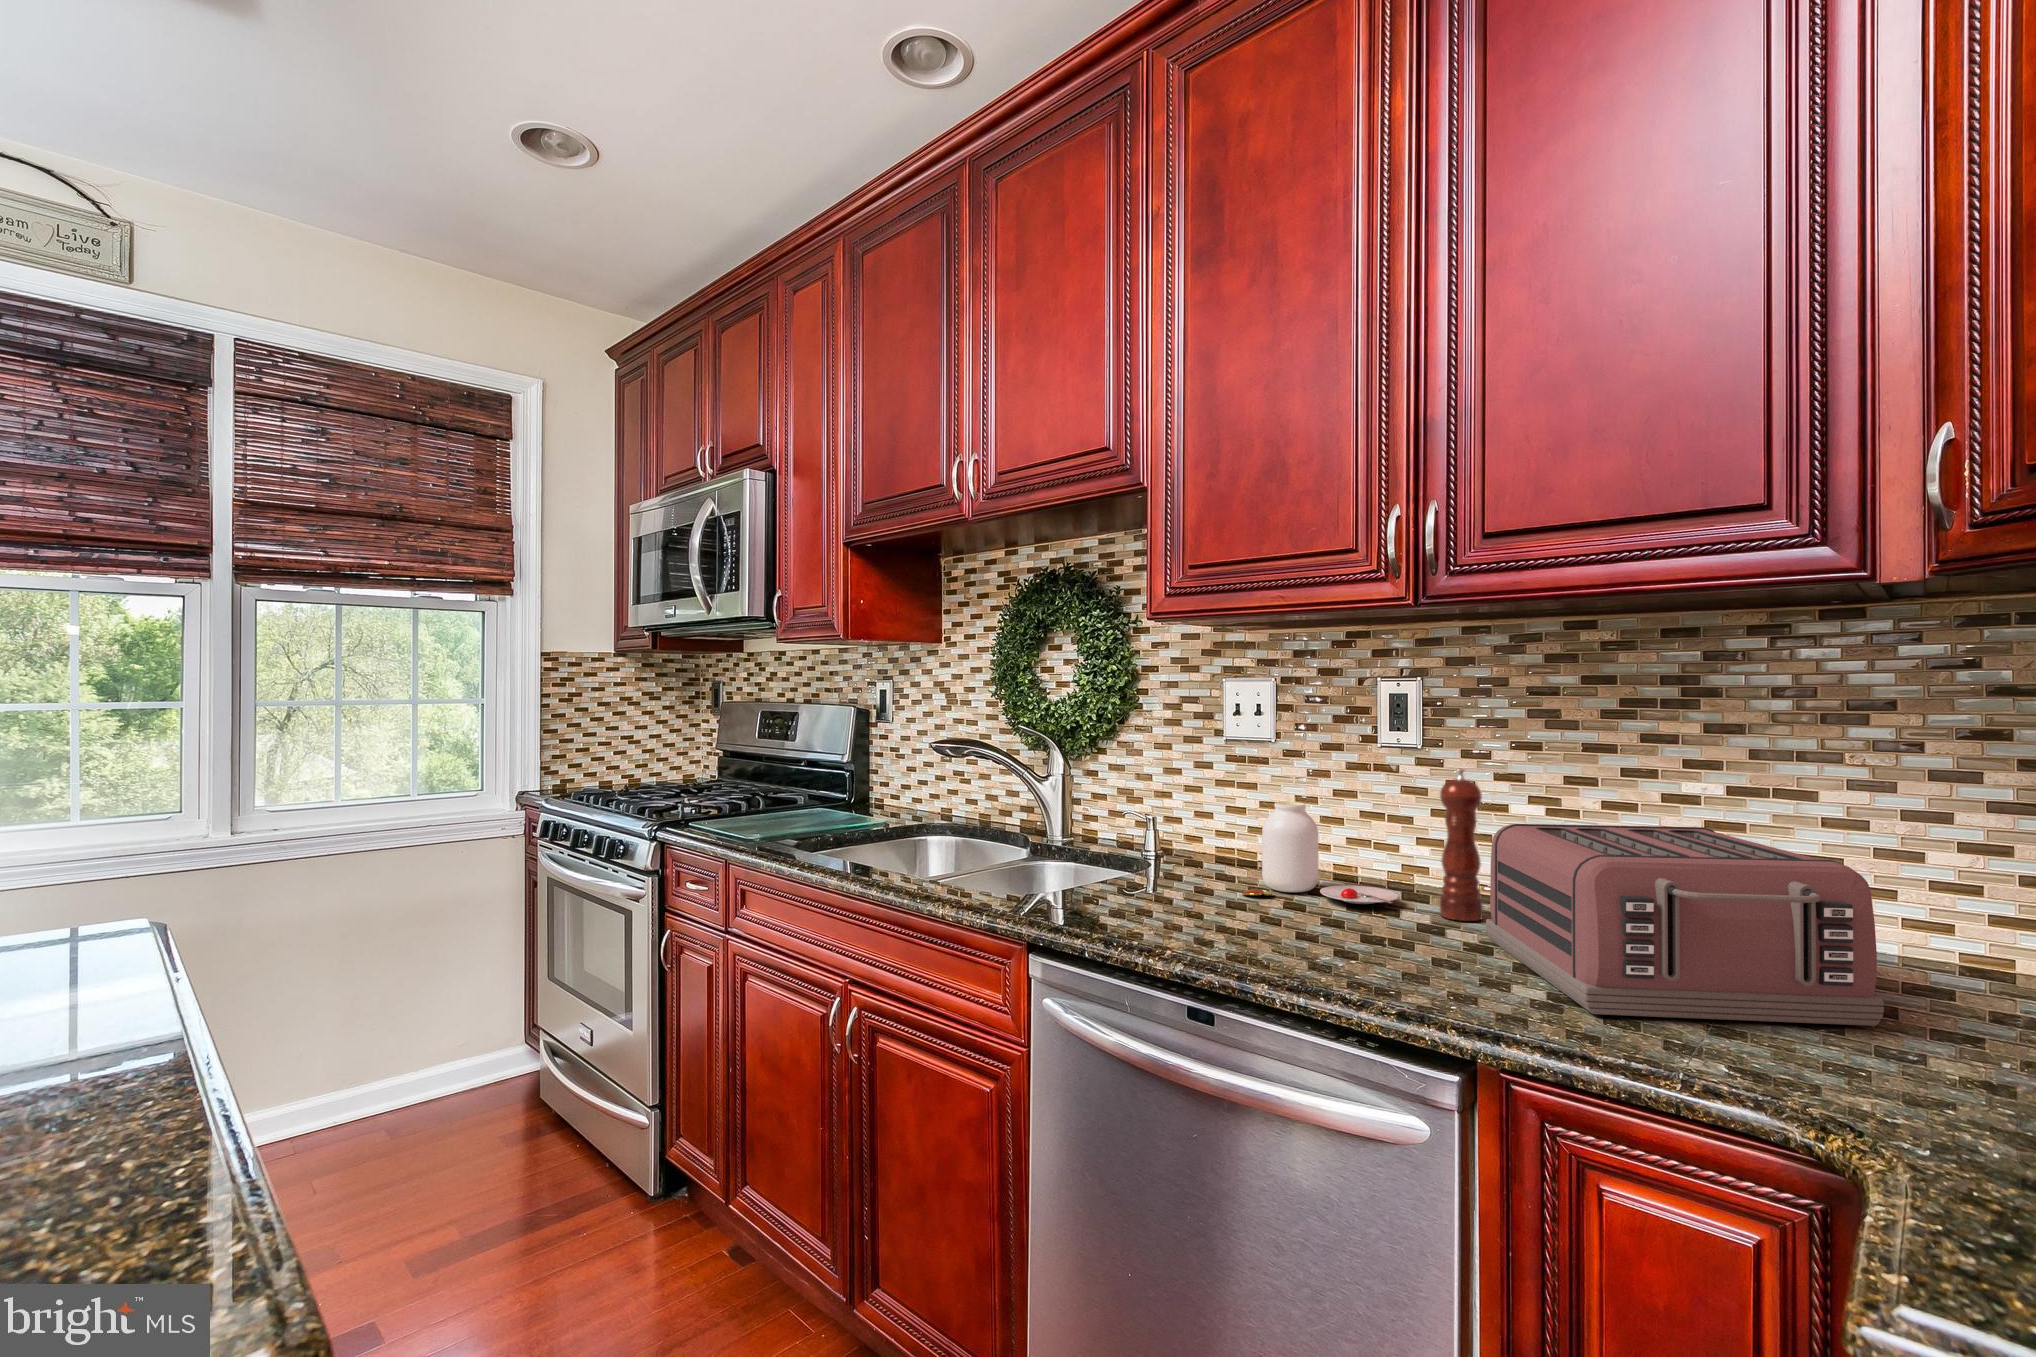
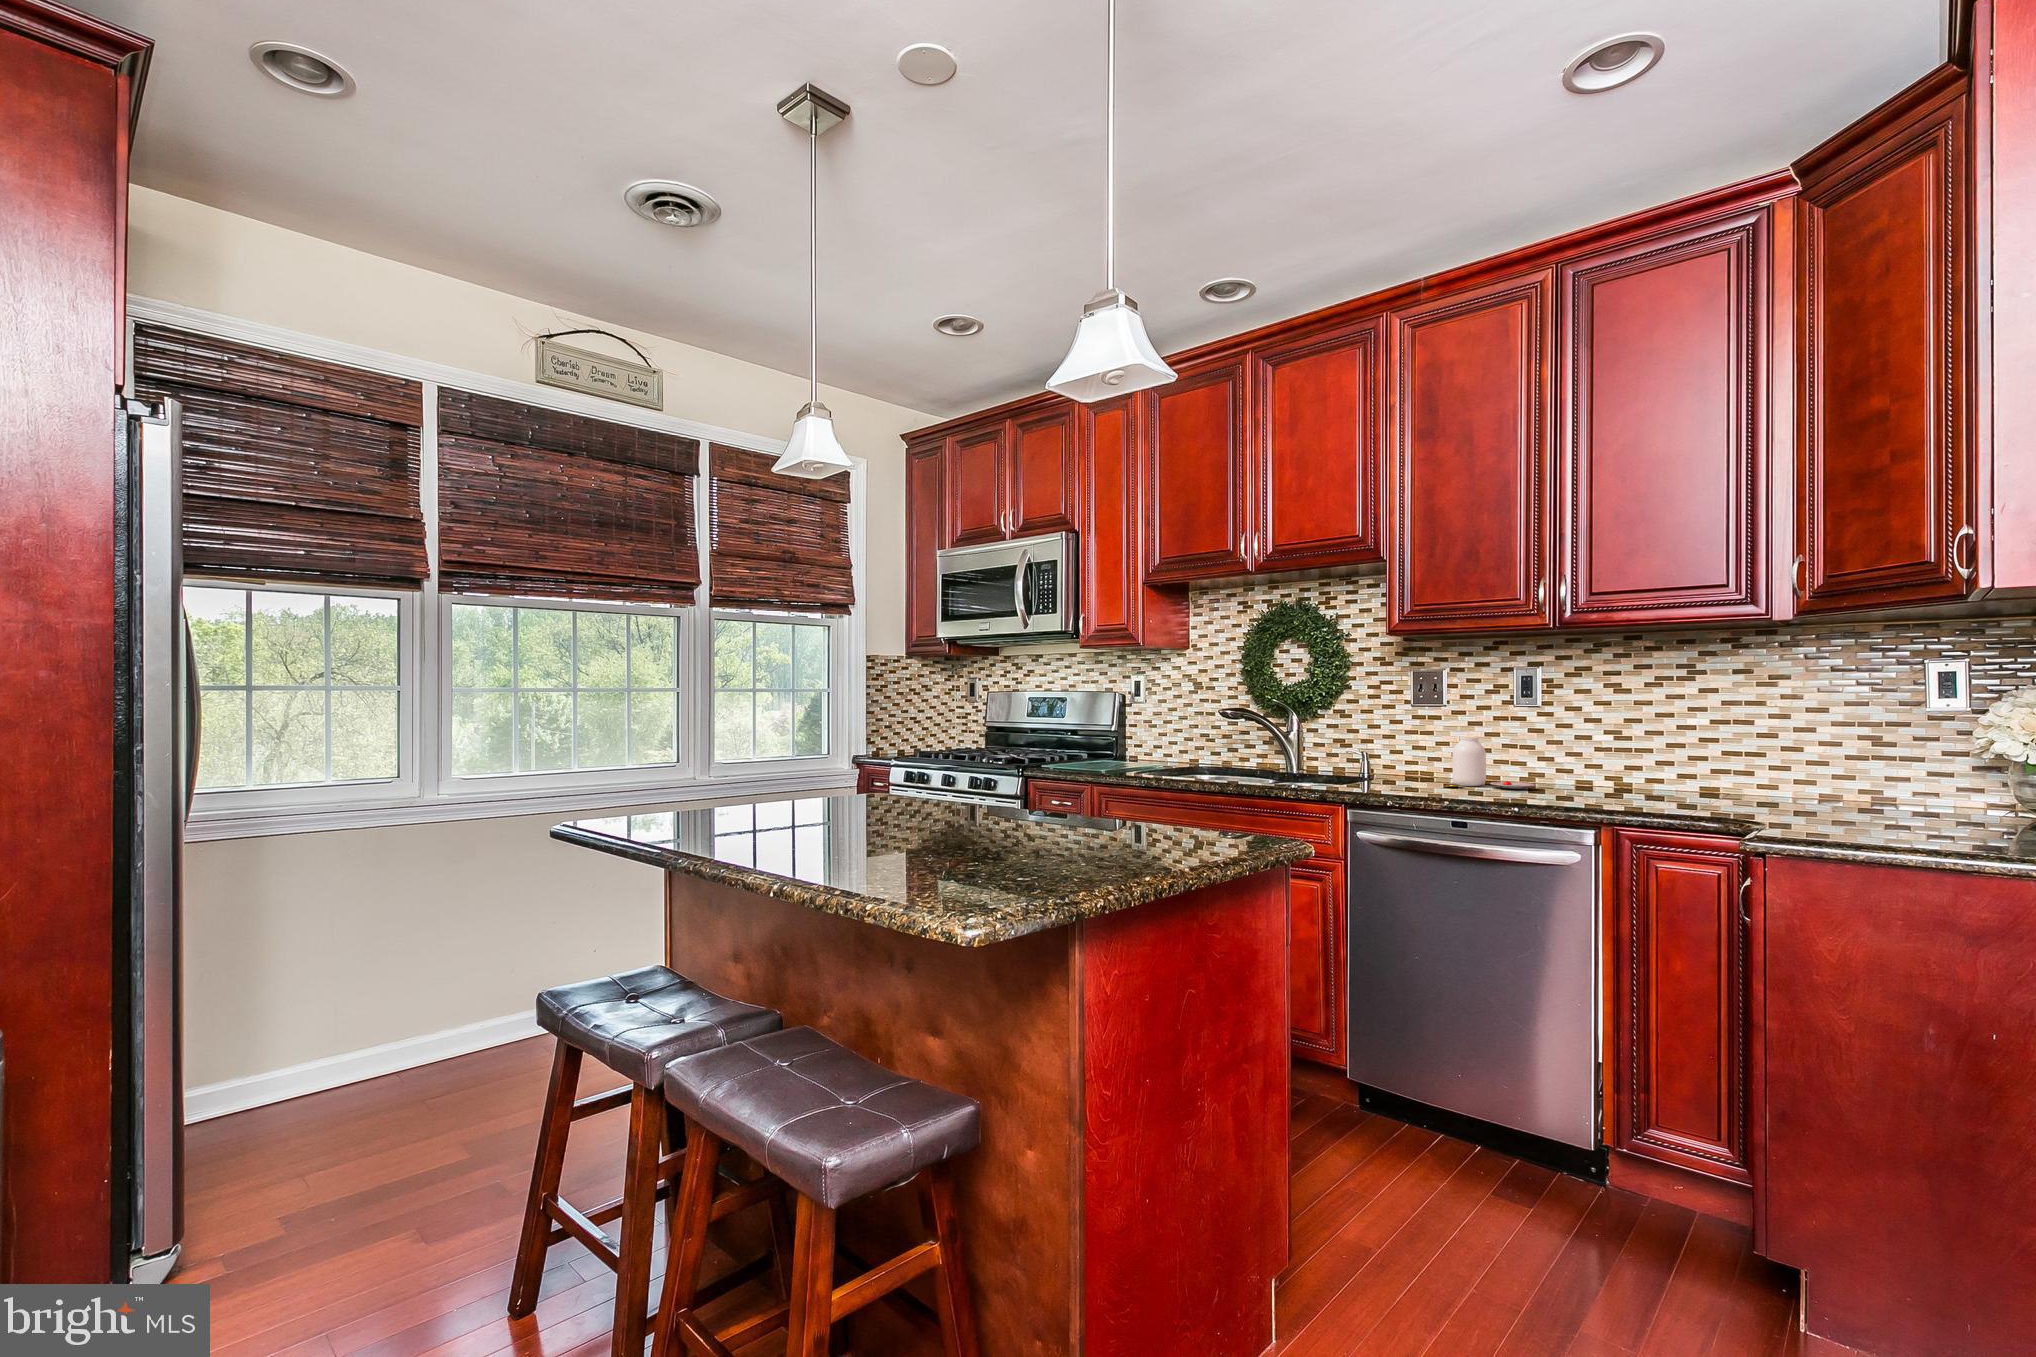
pepper mill: present [1440,769,1483,921] -> none [1560,713,1584,793]
toaster: present [1486,824,1884,1026] -> none [1590,737,1778,812]

